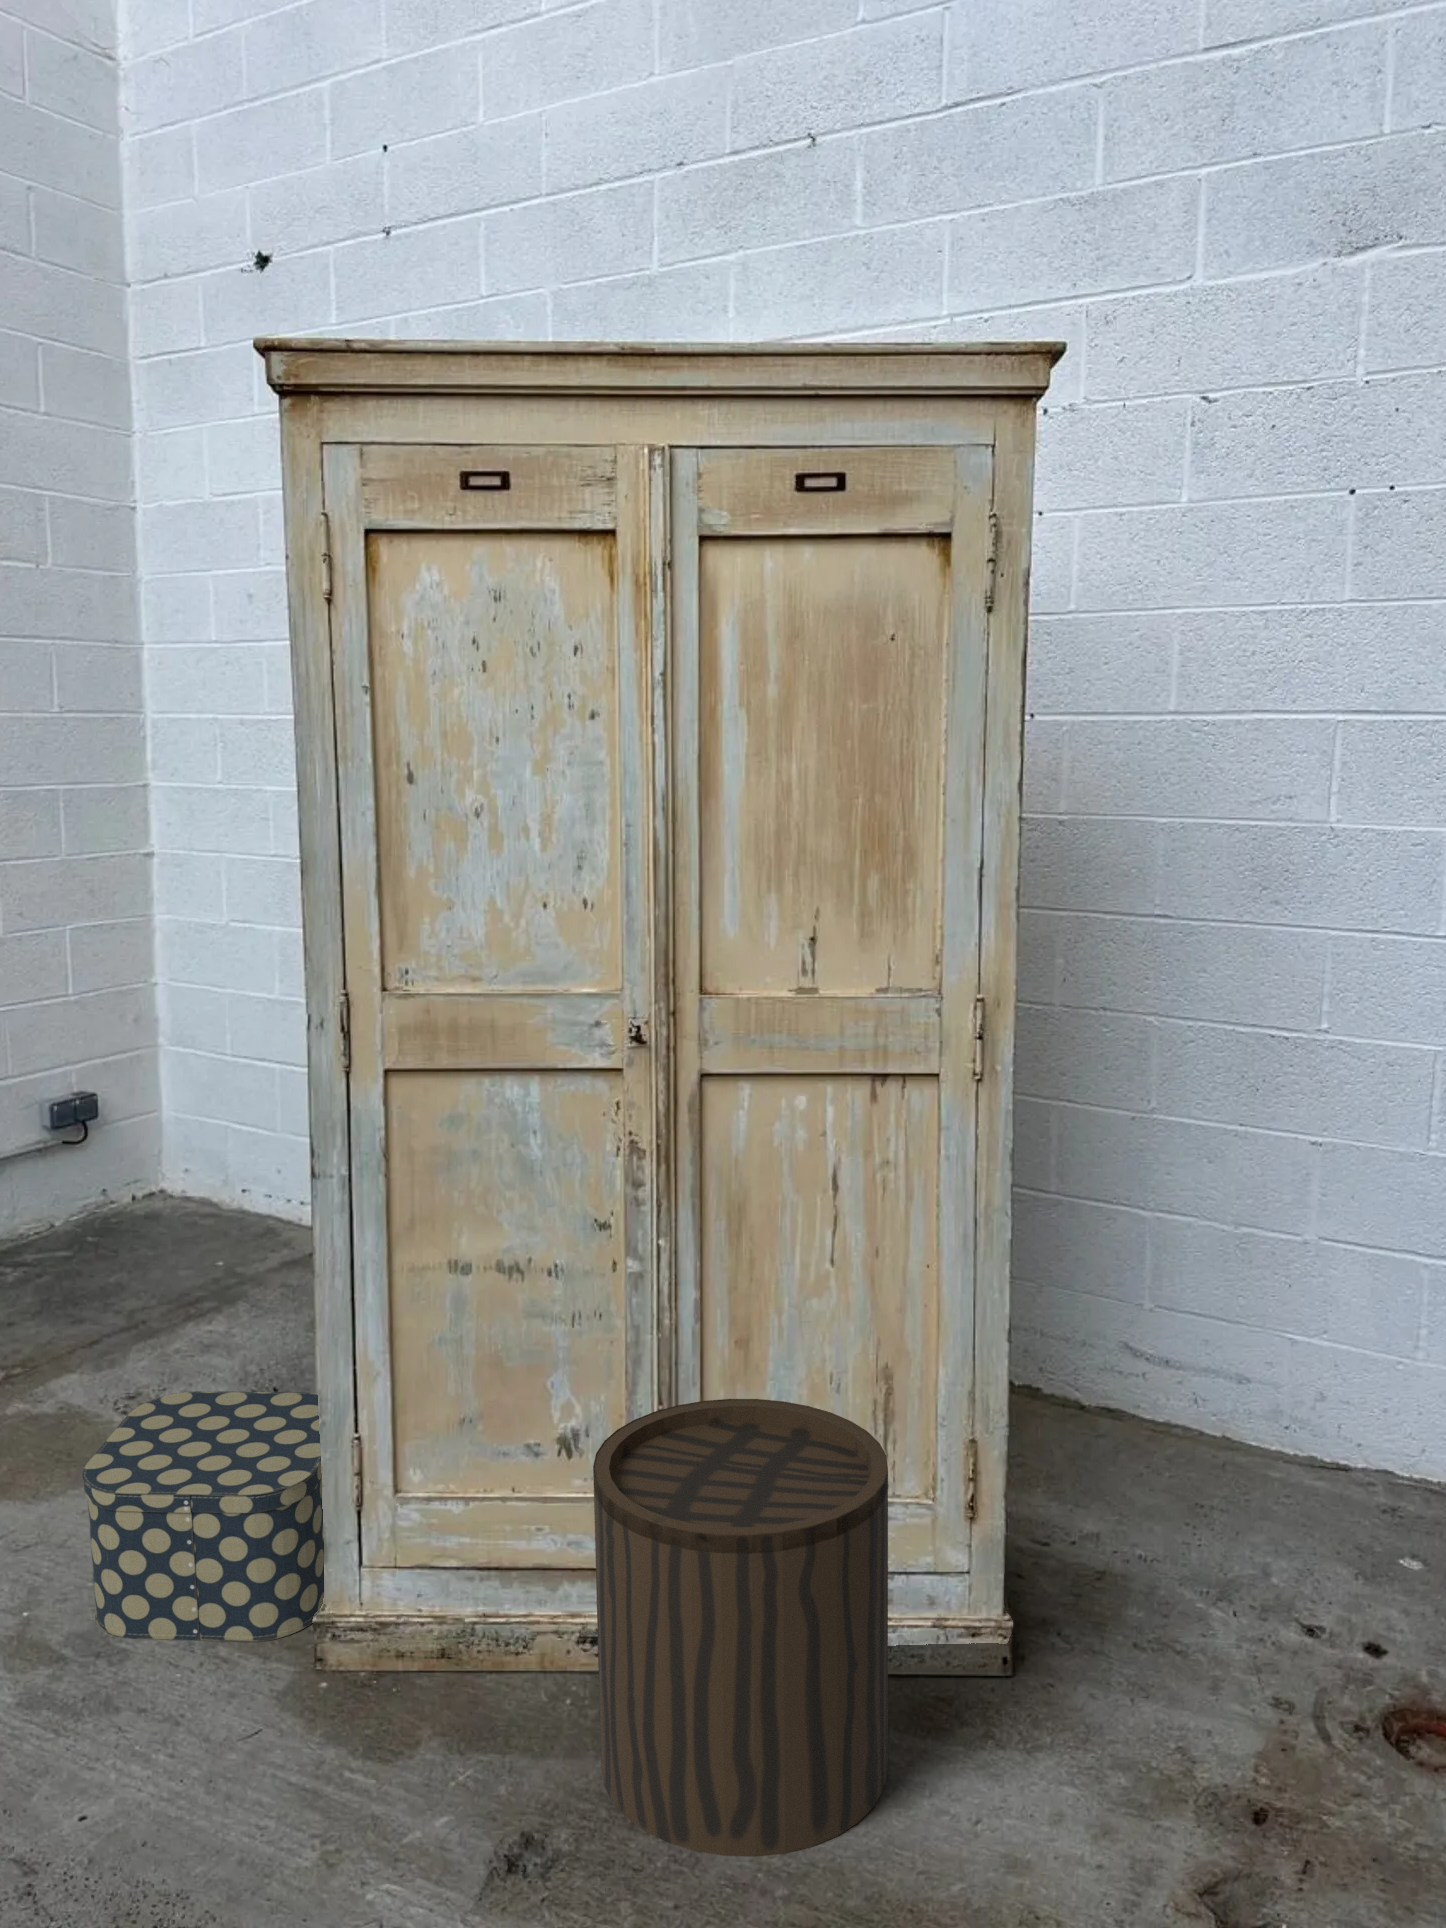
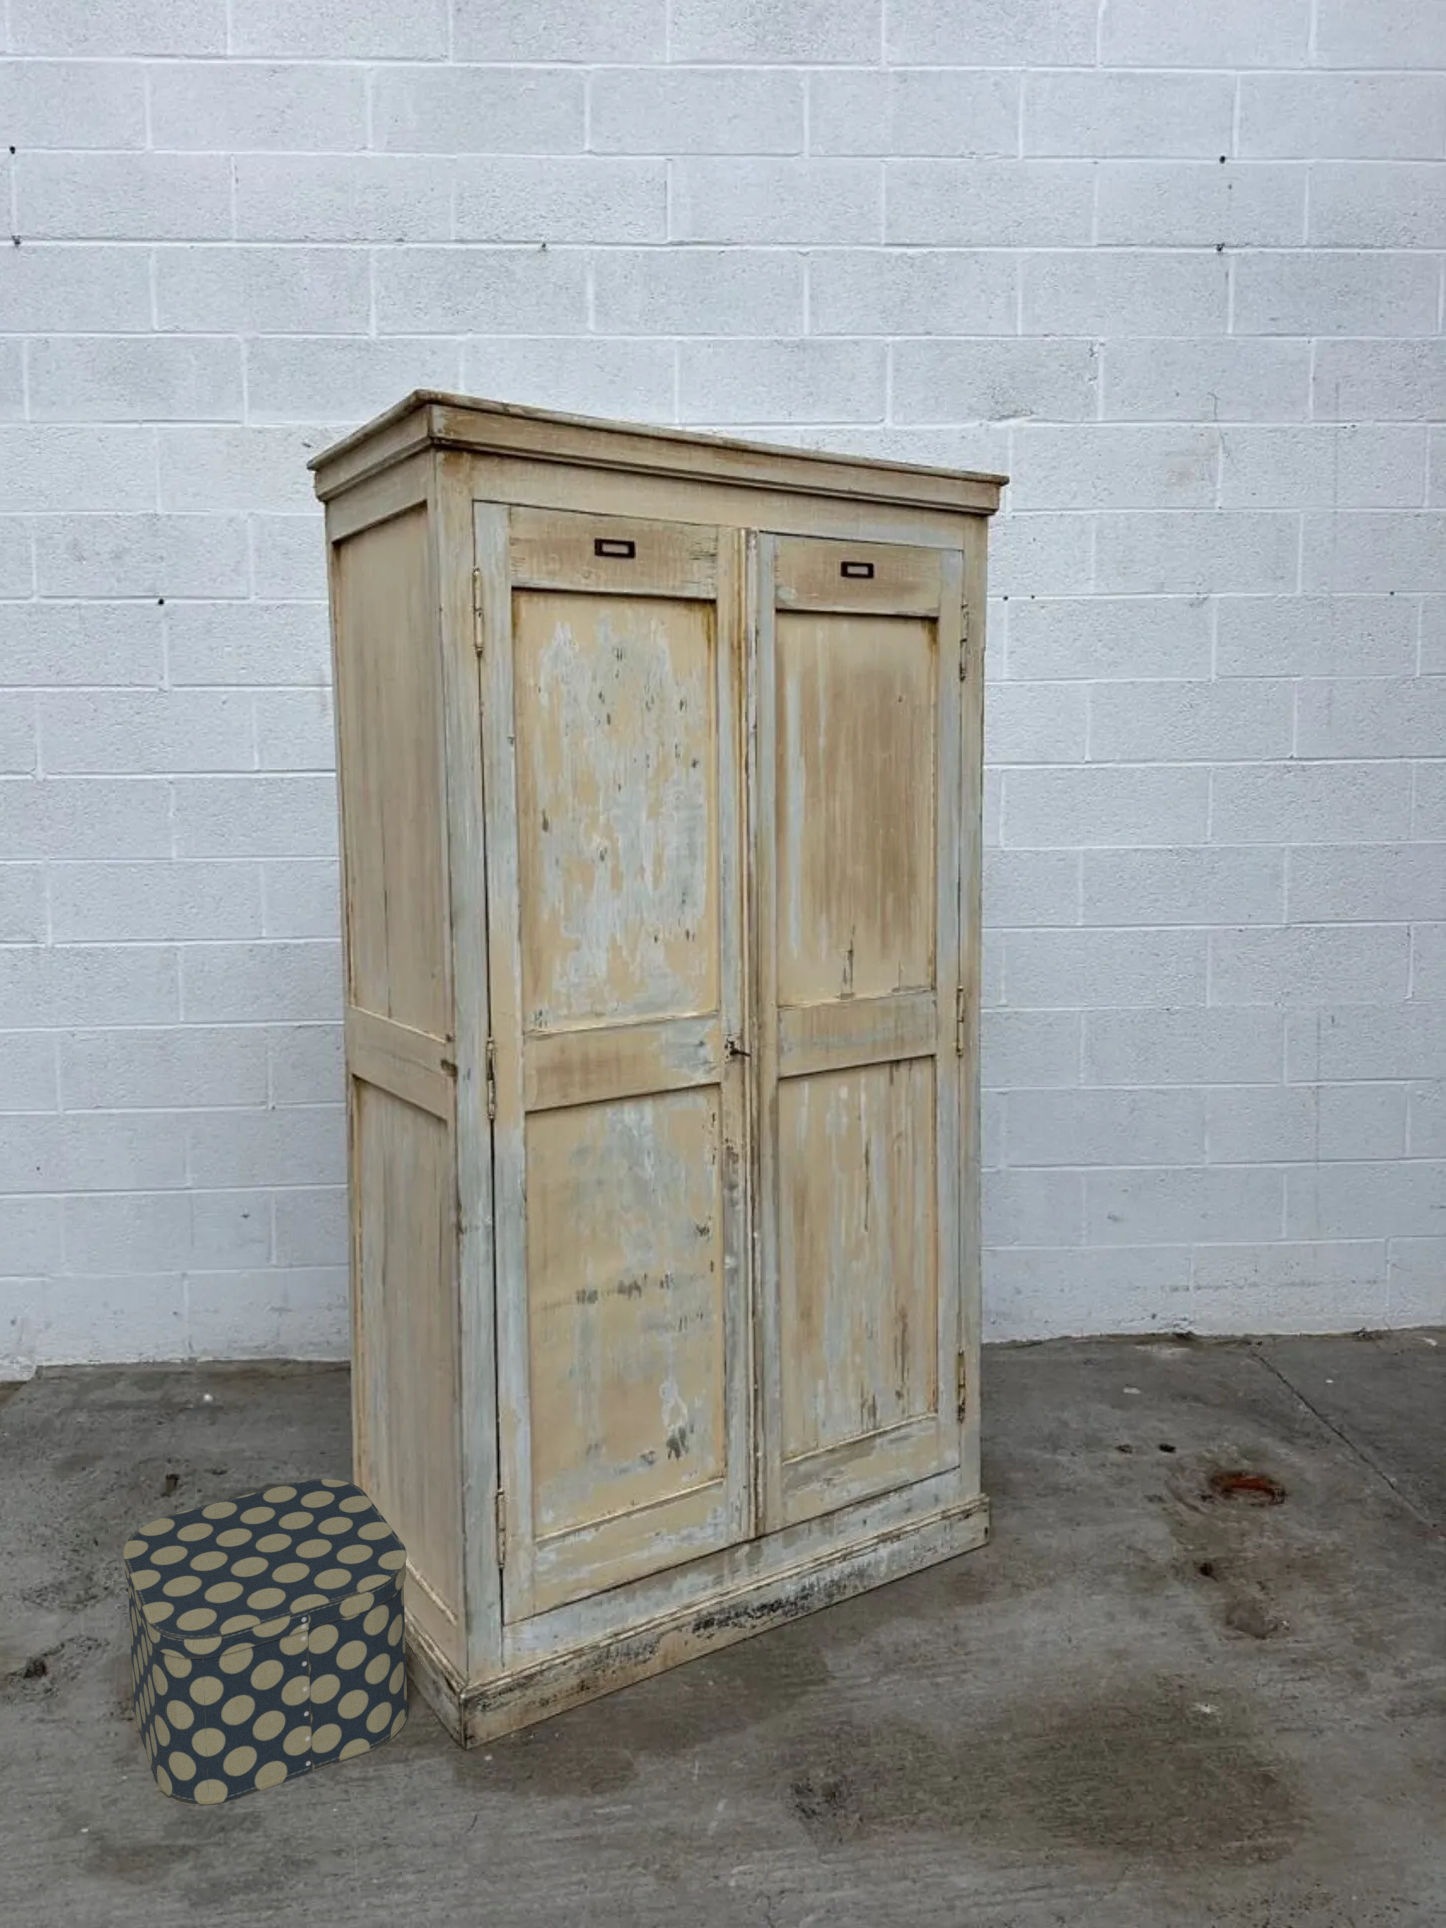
stool: present [593,1399,888,1857] -> none [777,1352,1038,1763]

